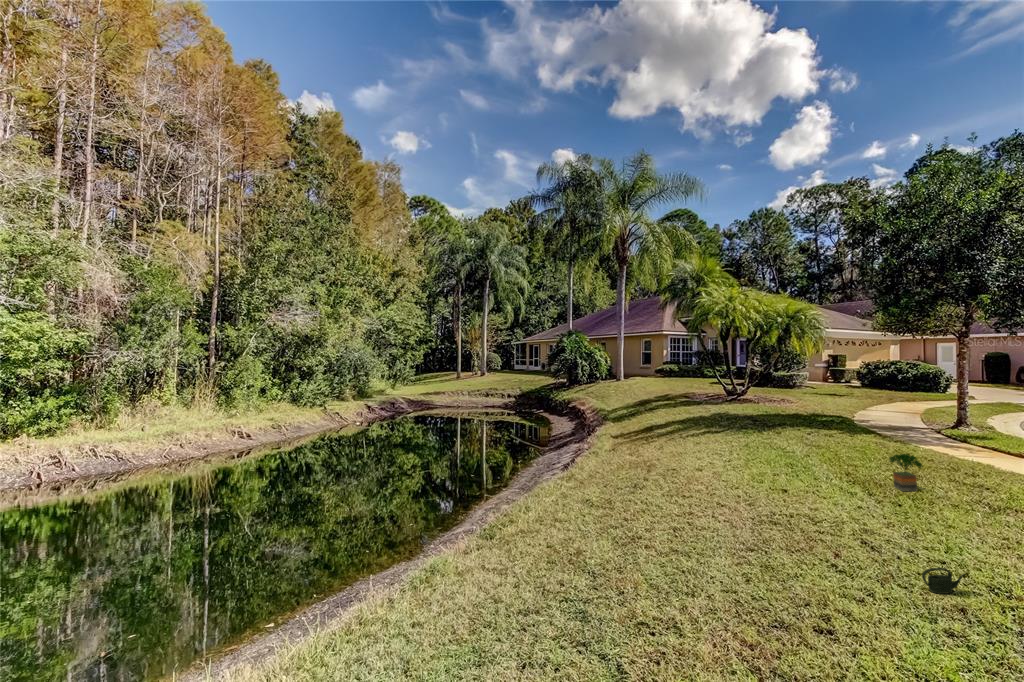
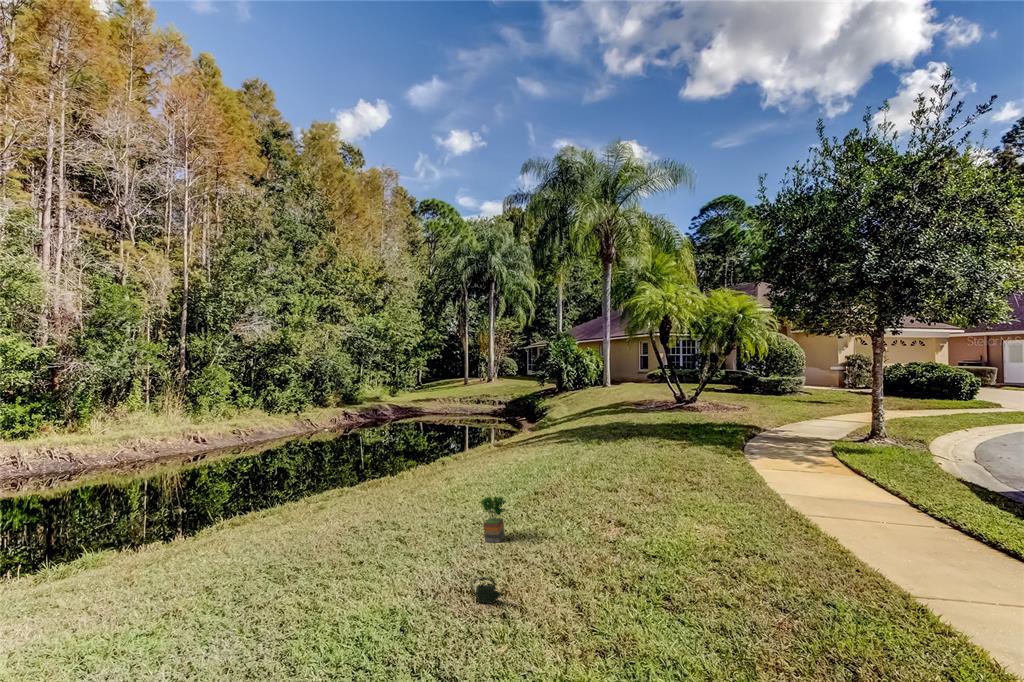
potted tree: present [889,454,923,491] -> present [481,497,506,543]

